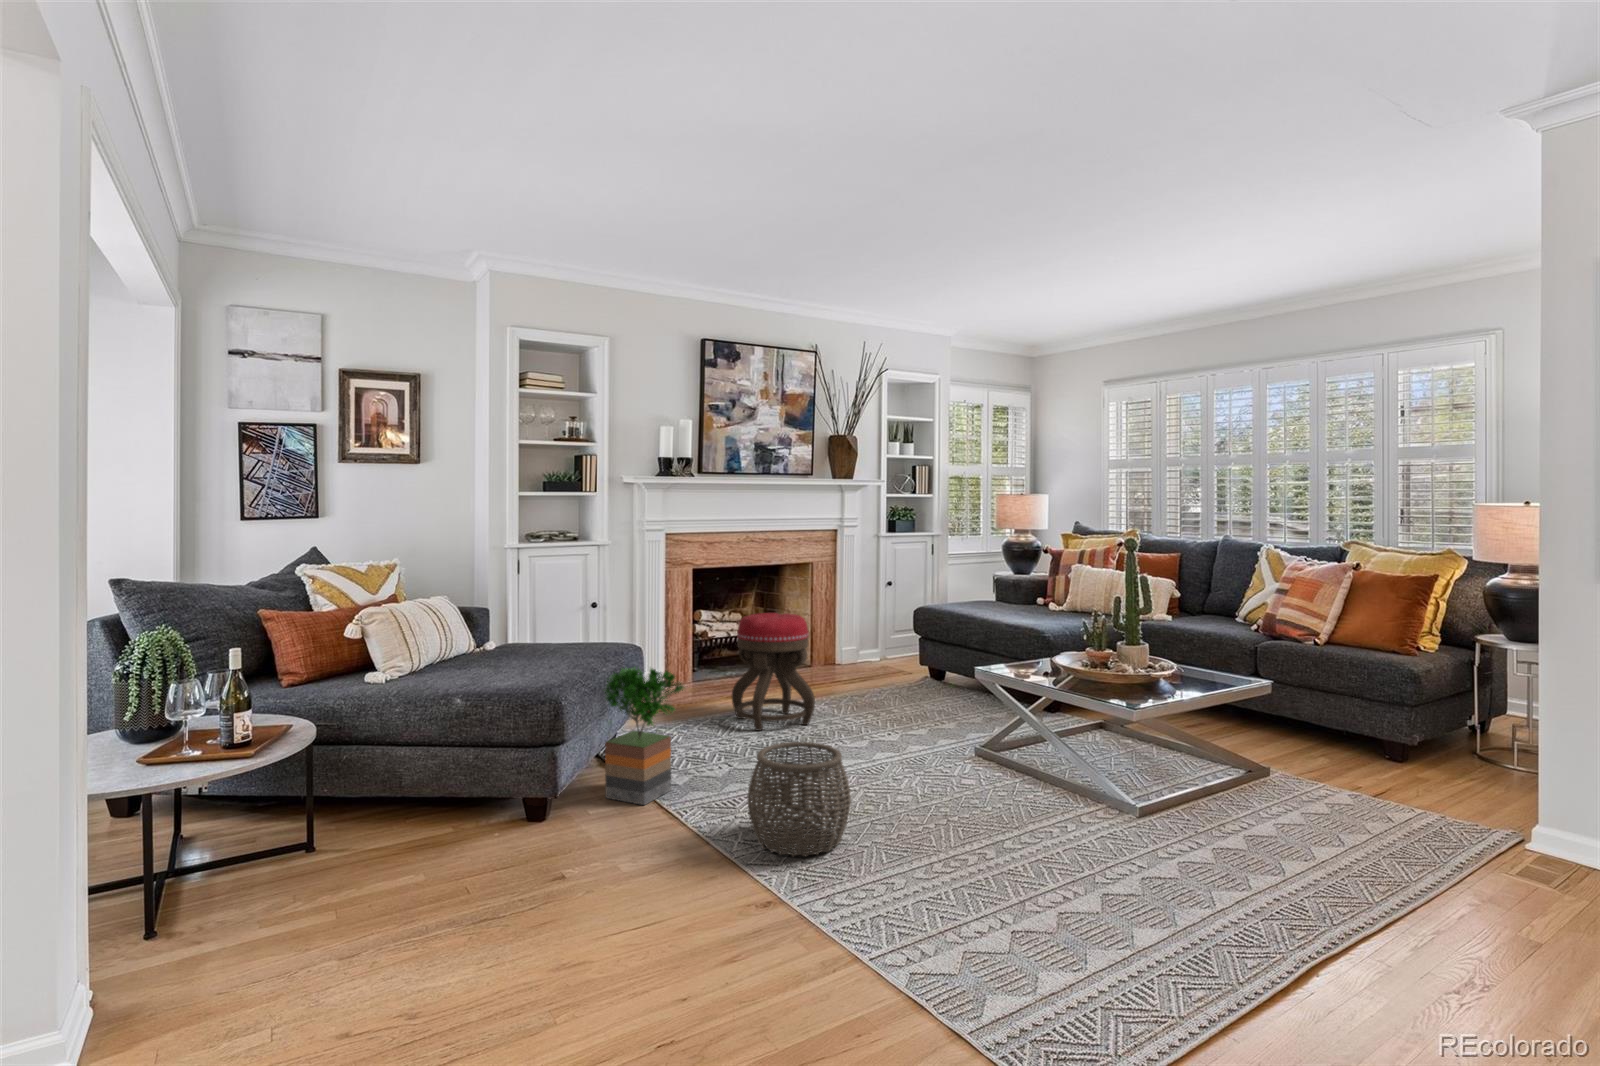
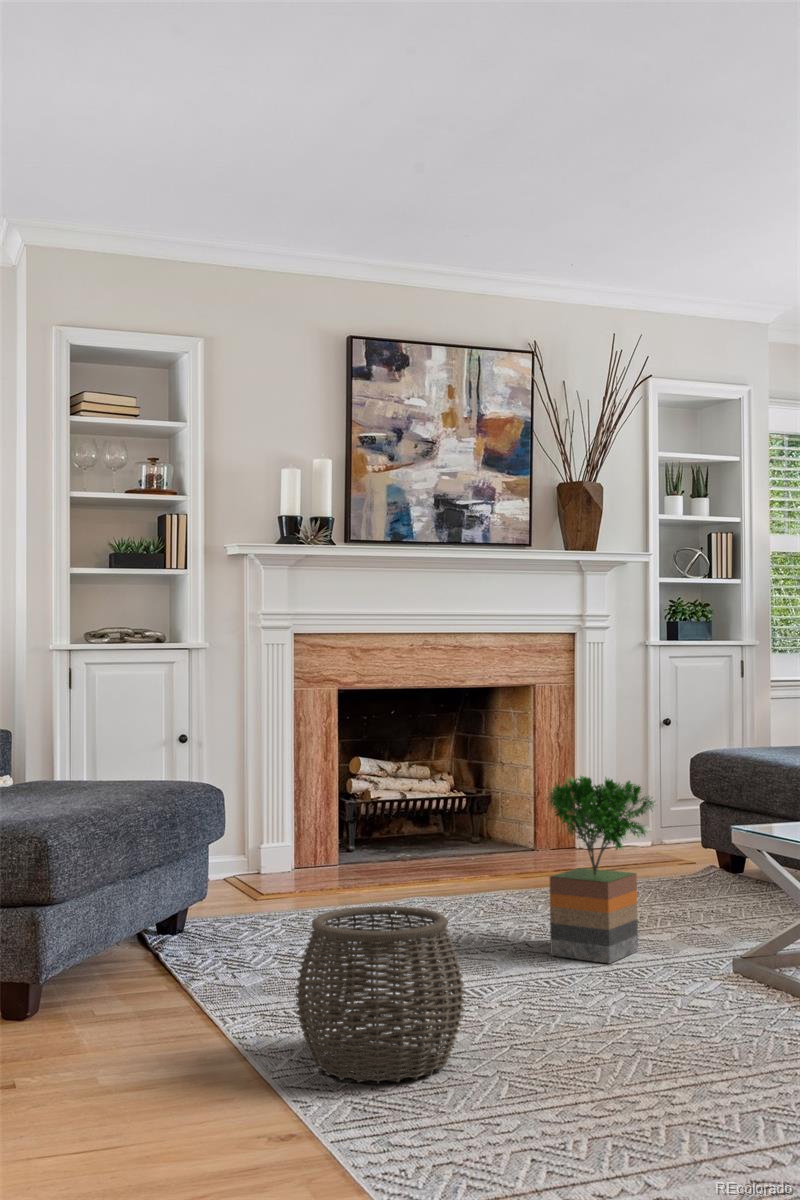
ottoman: present [732,613,815,731] -> none [368,743,495,926]
potted tree: present [605,668,684,805] -> present [547,776,654,963]

